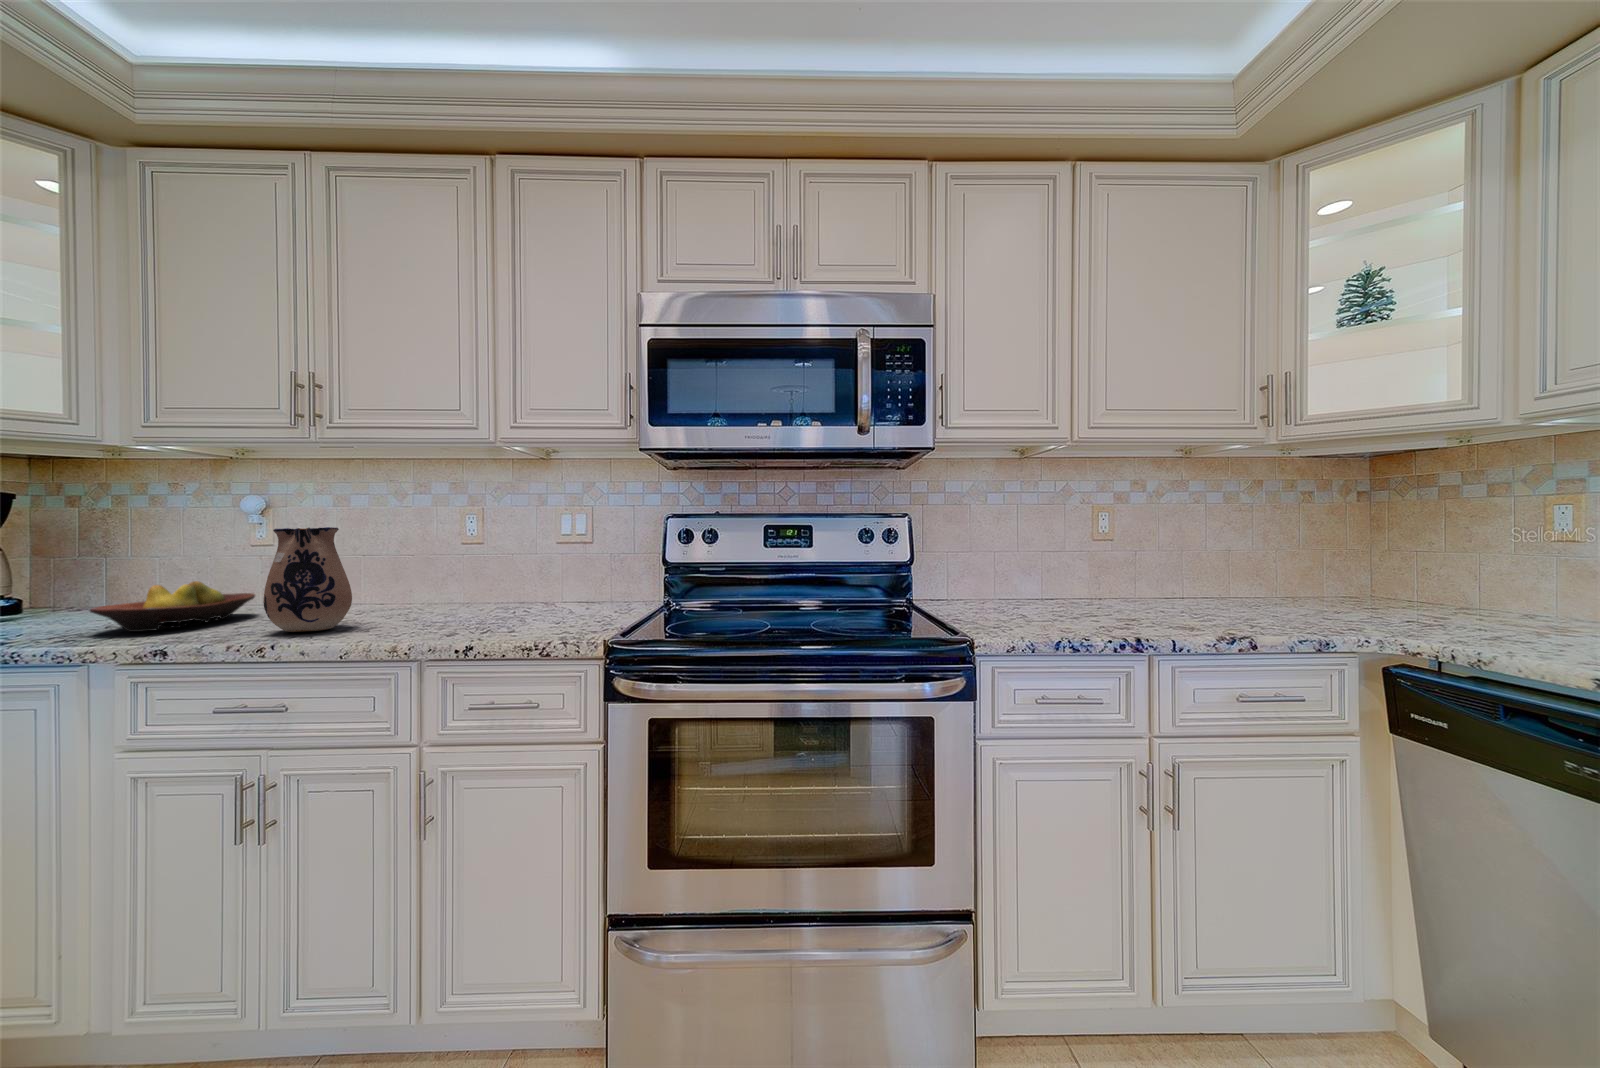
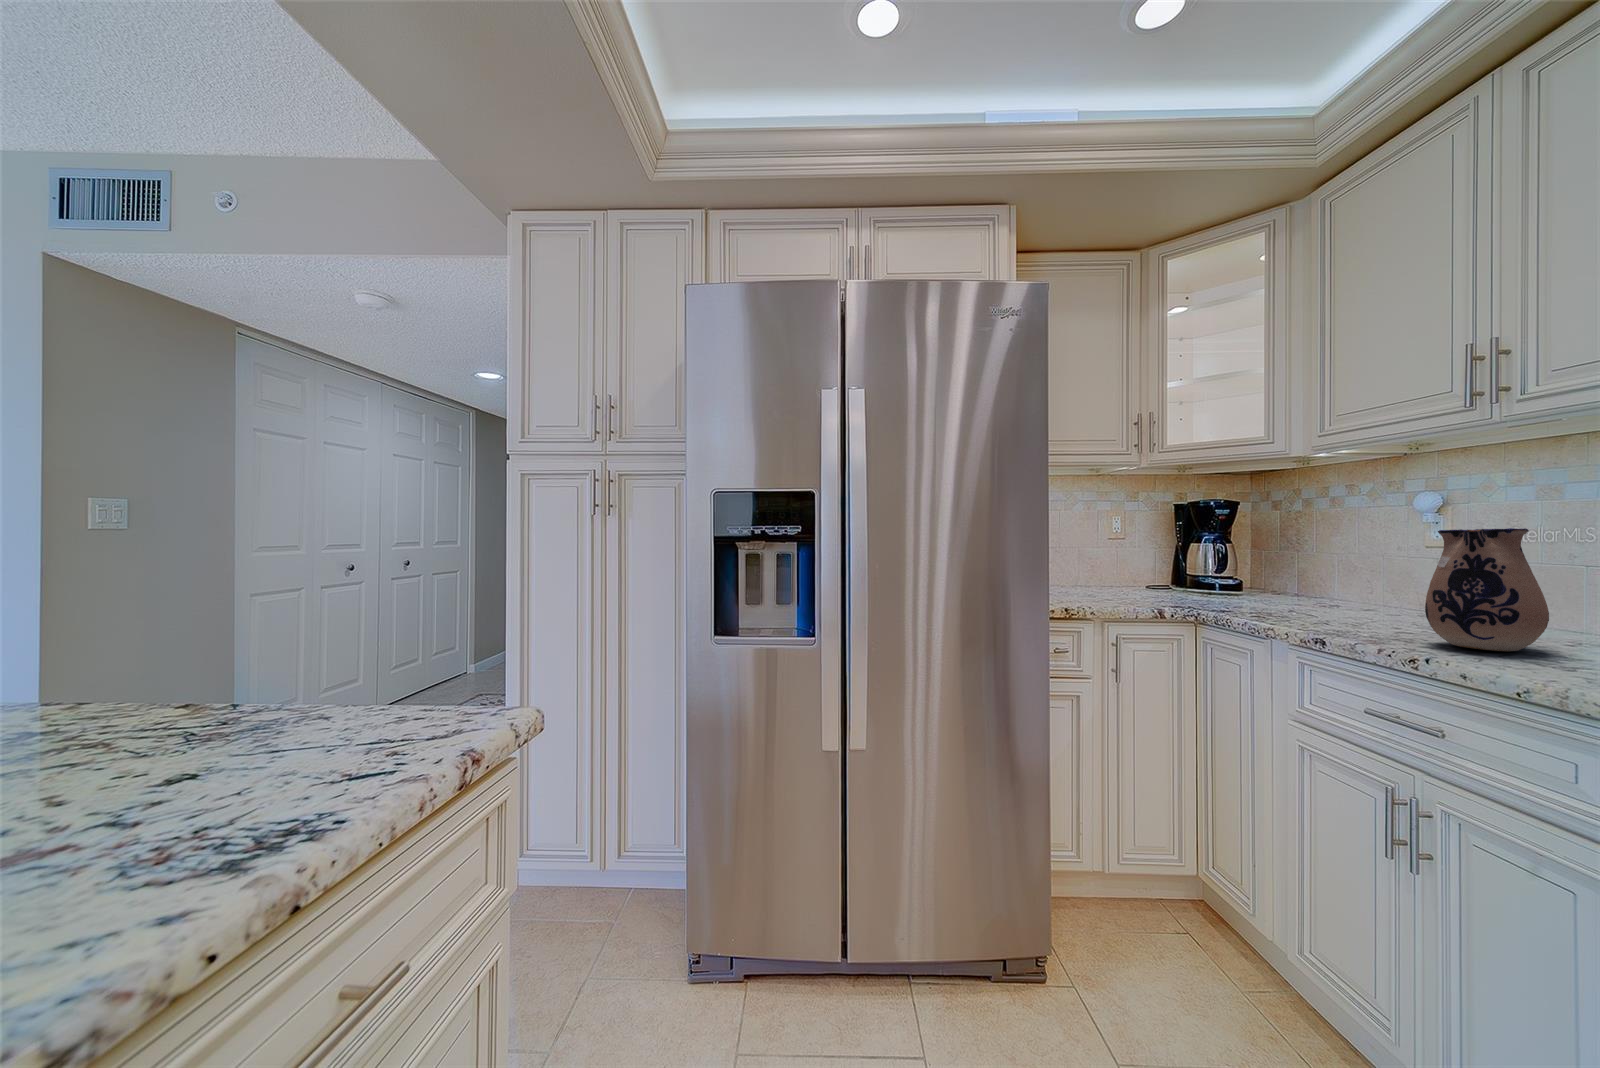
fruit bowl: present [90,581,255,632] -> none [1273,579,1429,621]

